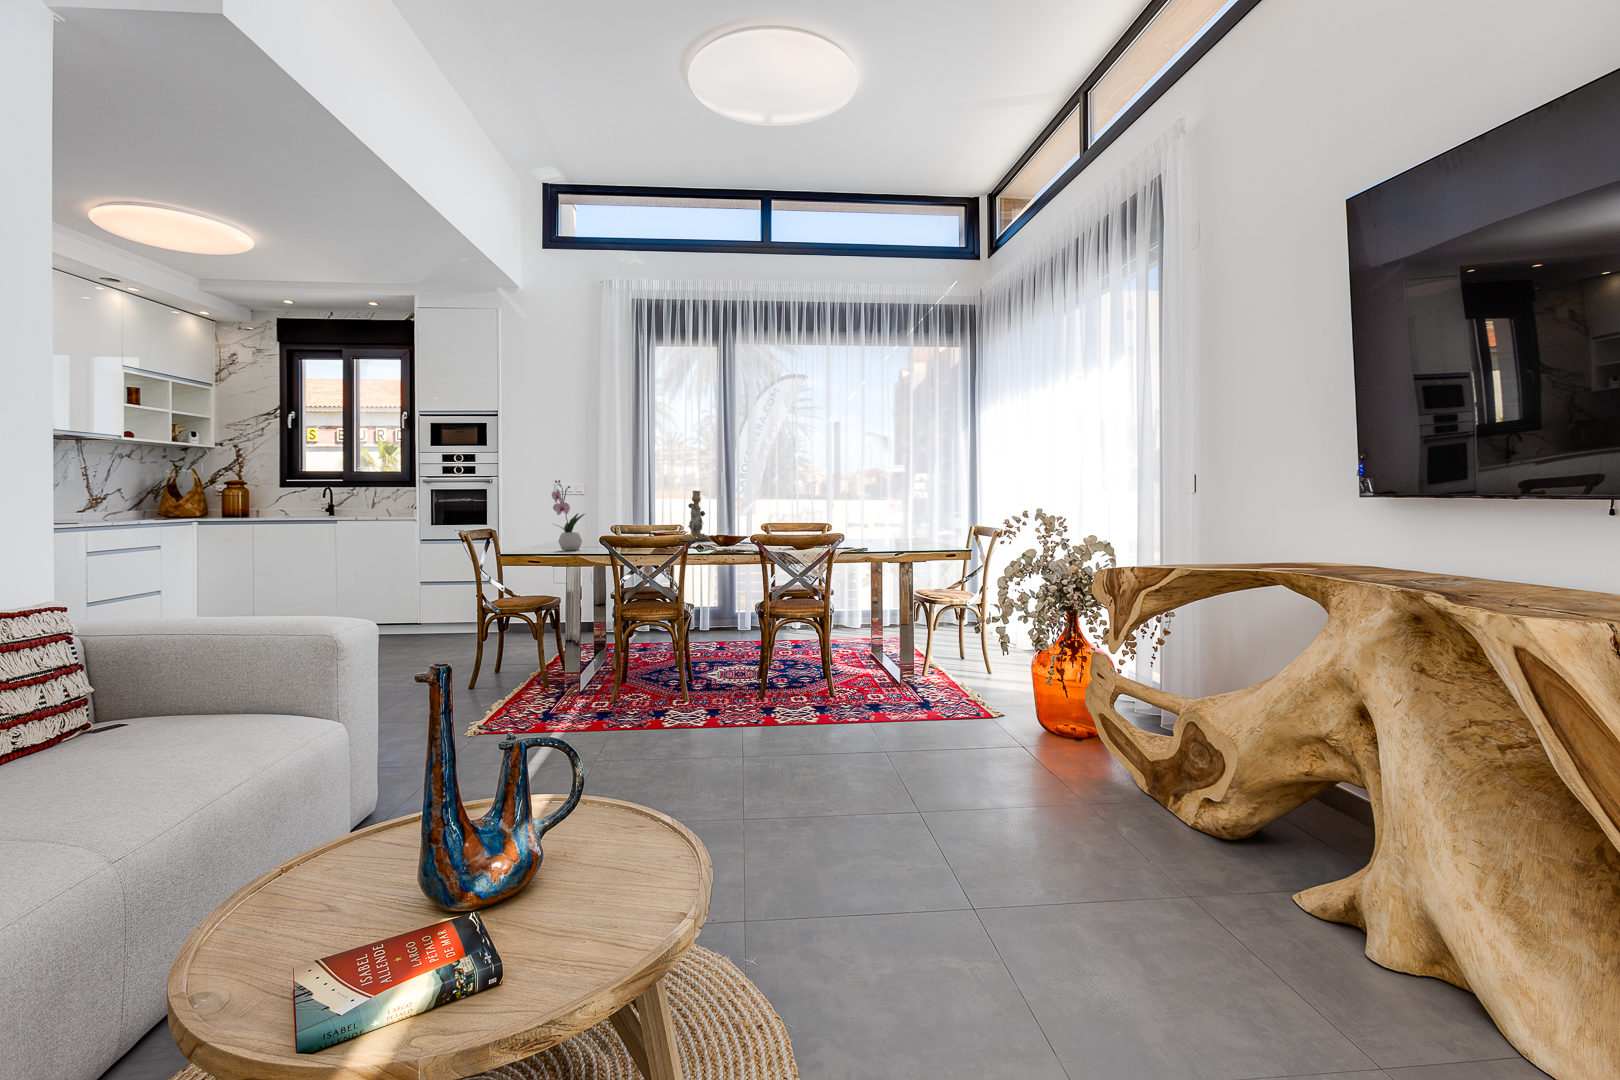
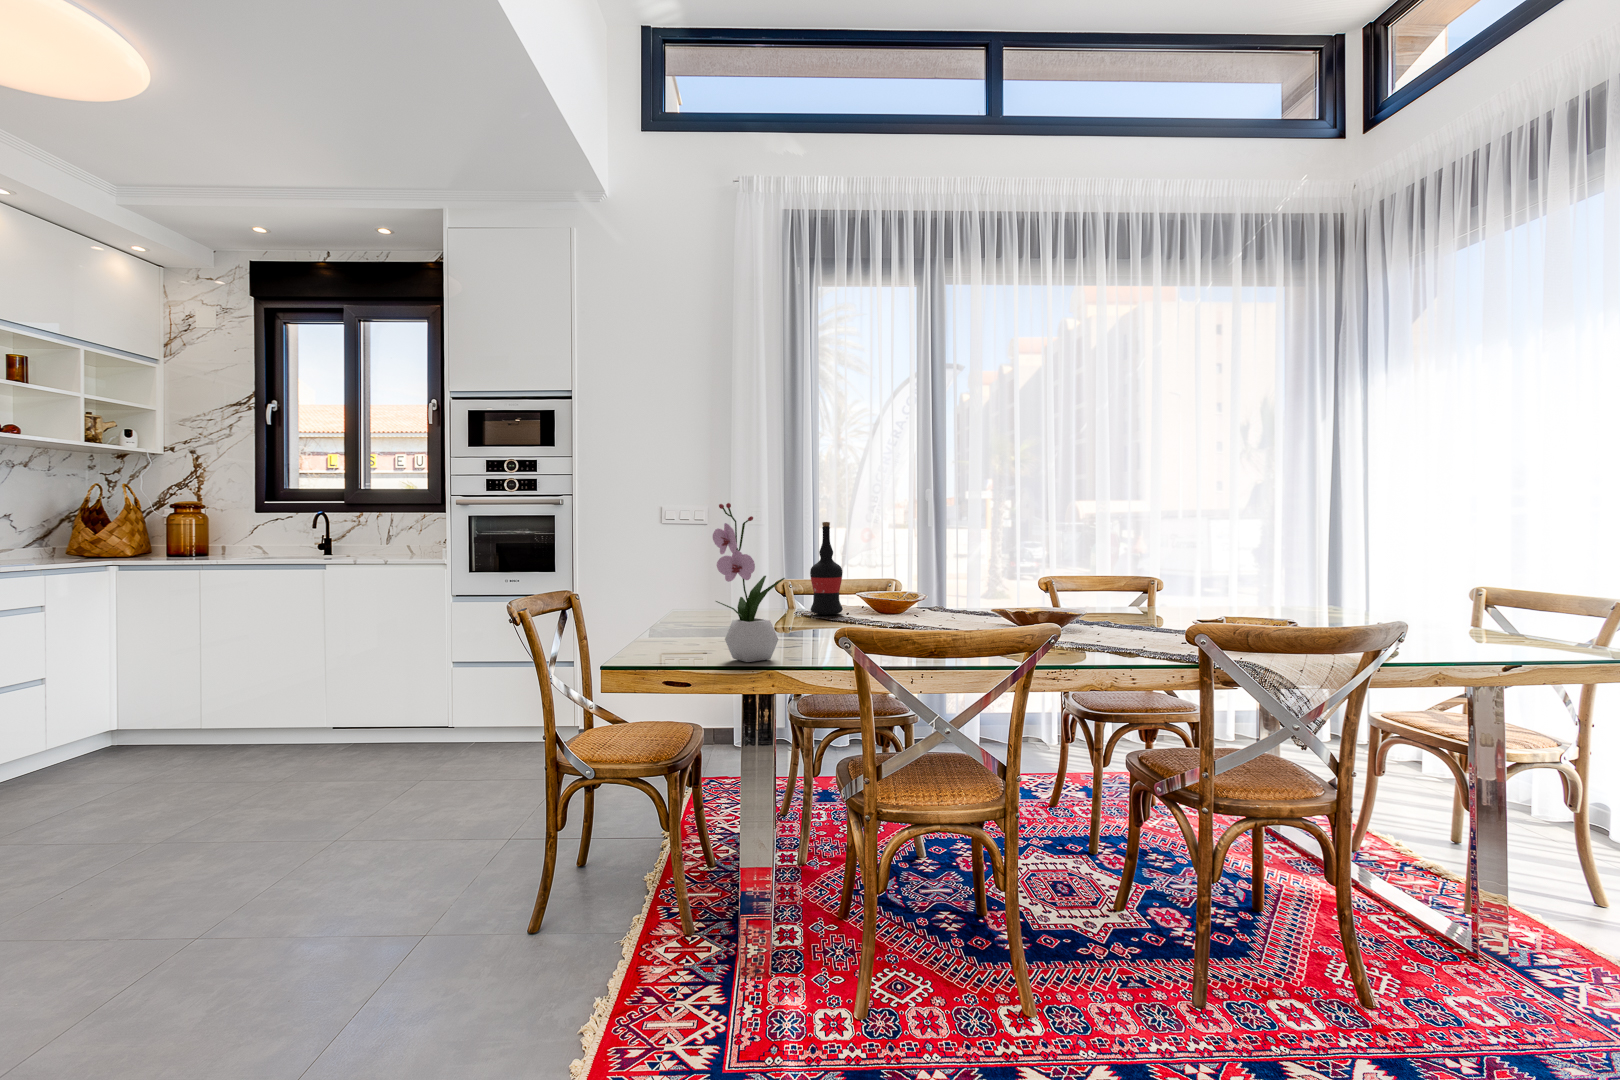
candlestick: present [678,491,711,541] -> none [922,520,987,621]
wine bottle: none [623,492,642,541] -> present [810,522,843,615]

